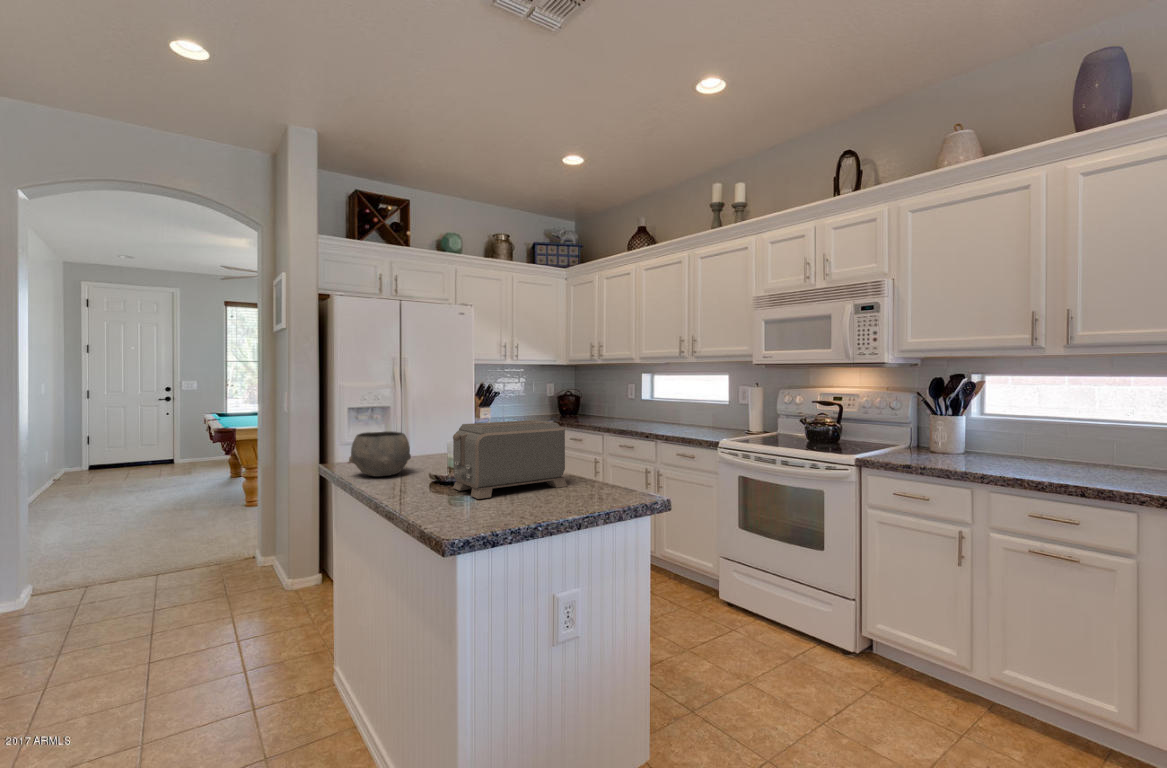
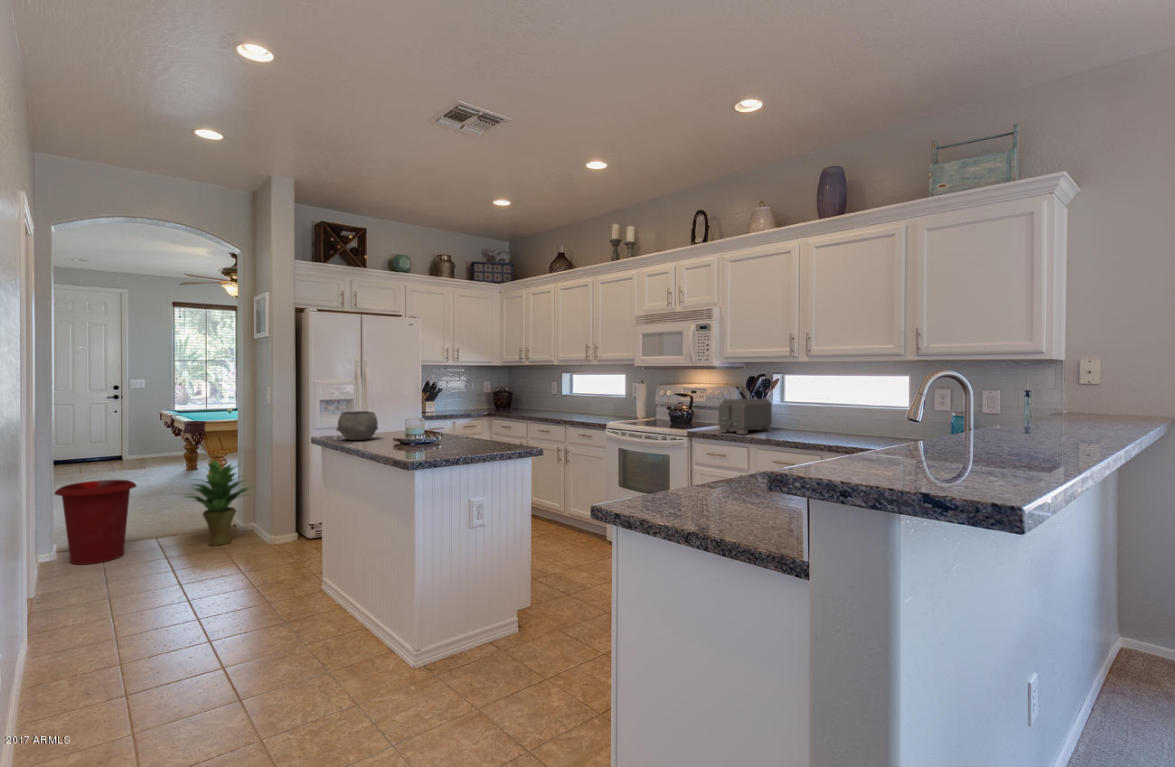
toaster: present [453,420,568,499] -> present [718,399,772,434]
potted plant: none [183,483,274,590] -> present [186,461,249,546]
waste bin: none [20,508,128,619] -> present [54,480,137,564]

